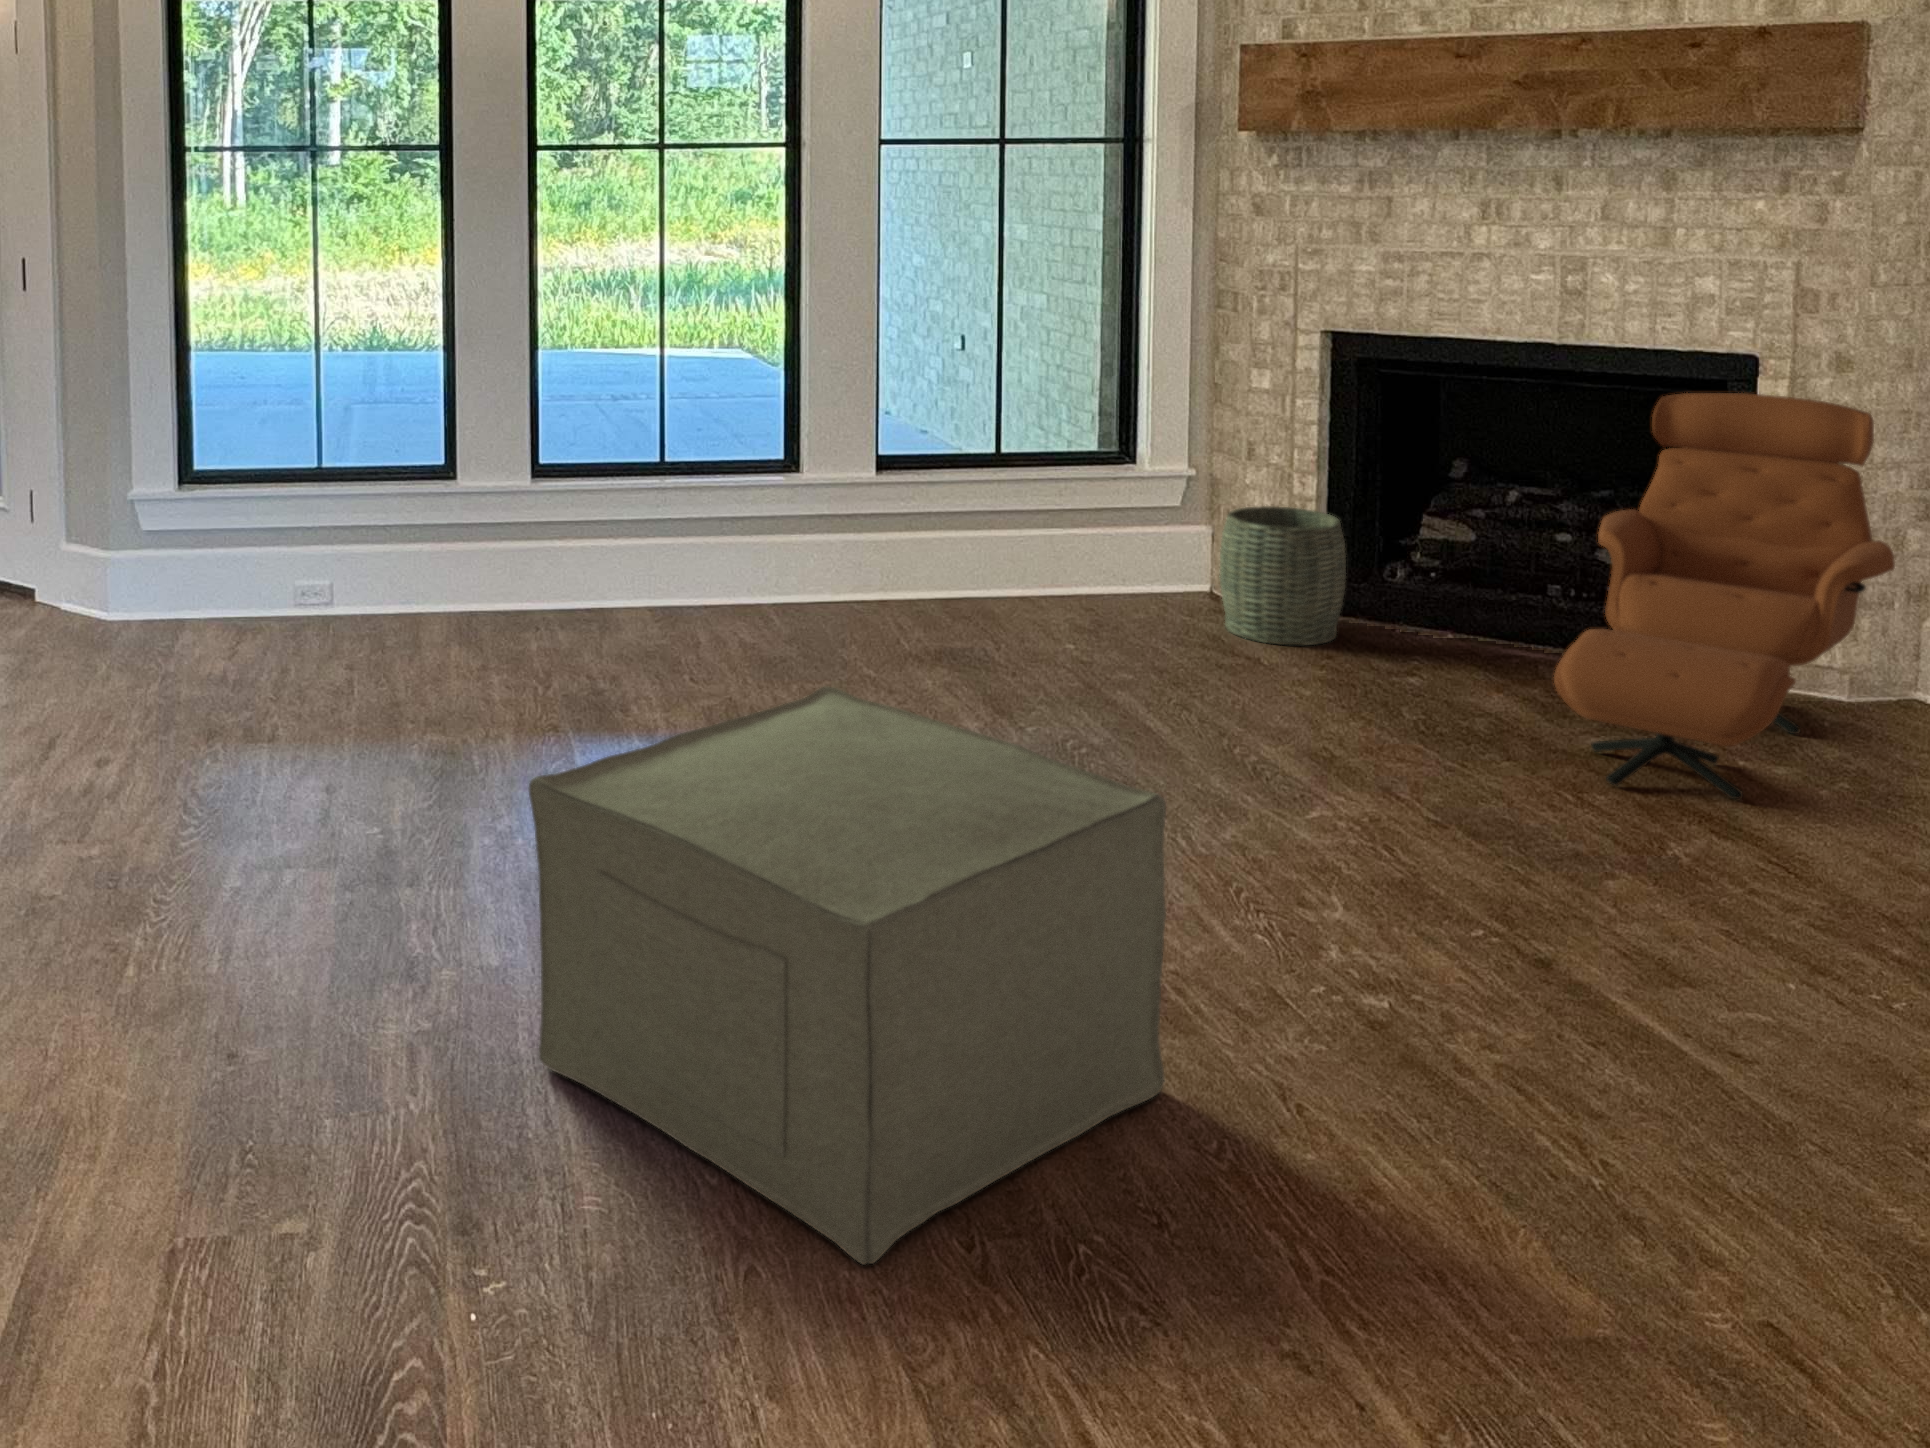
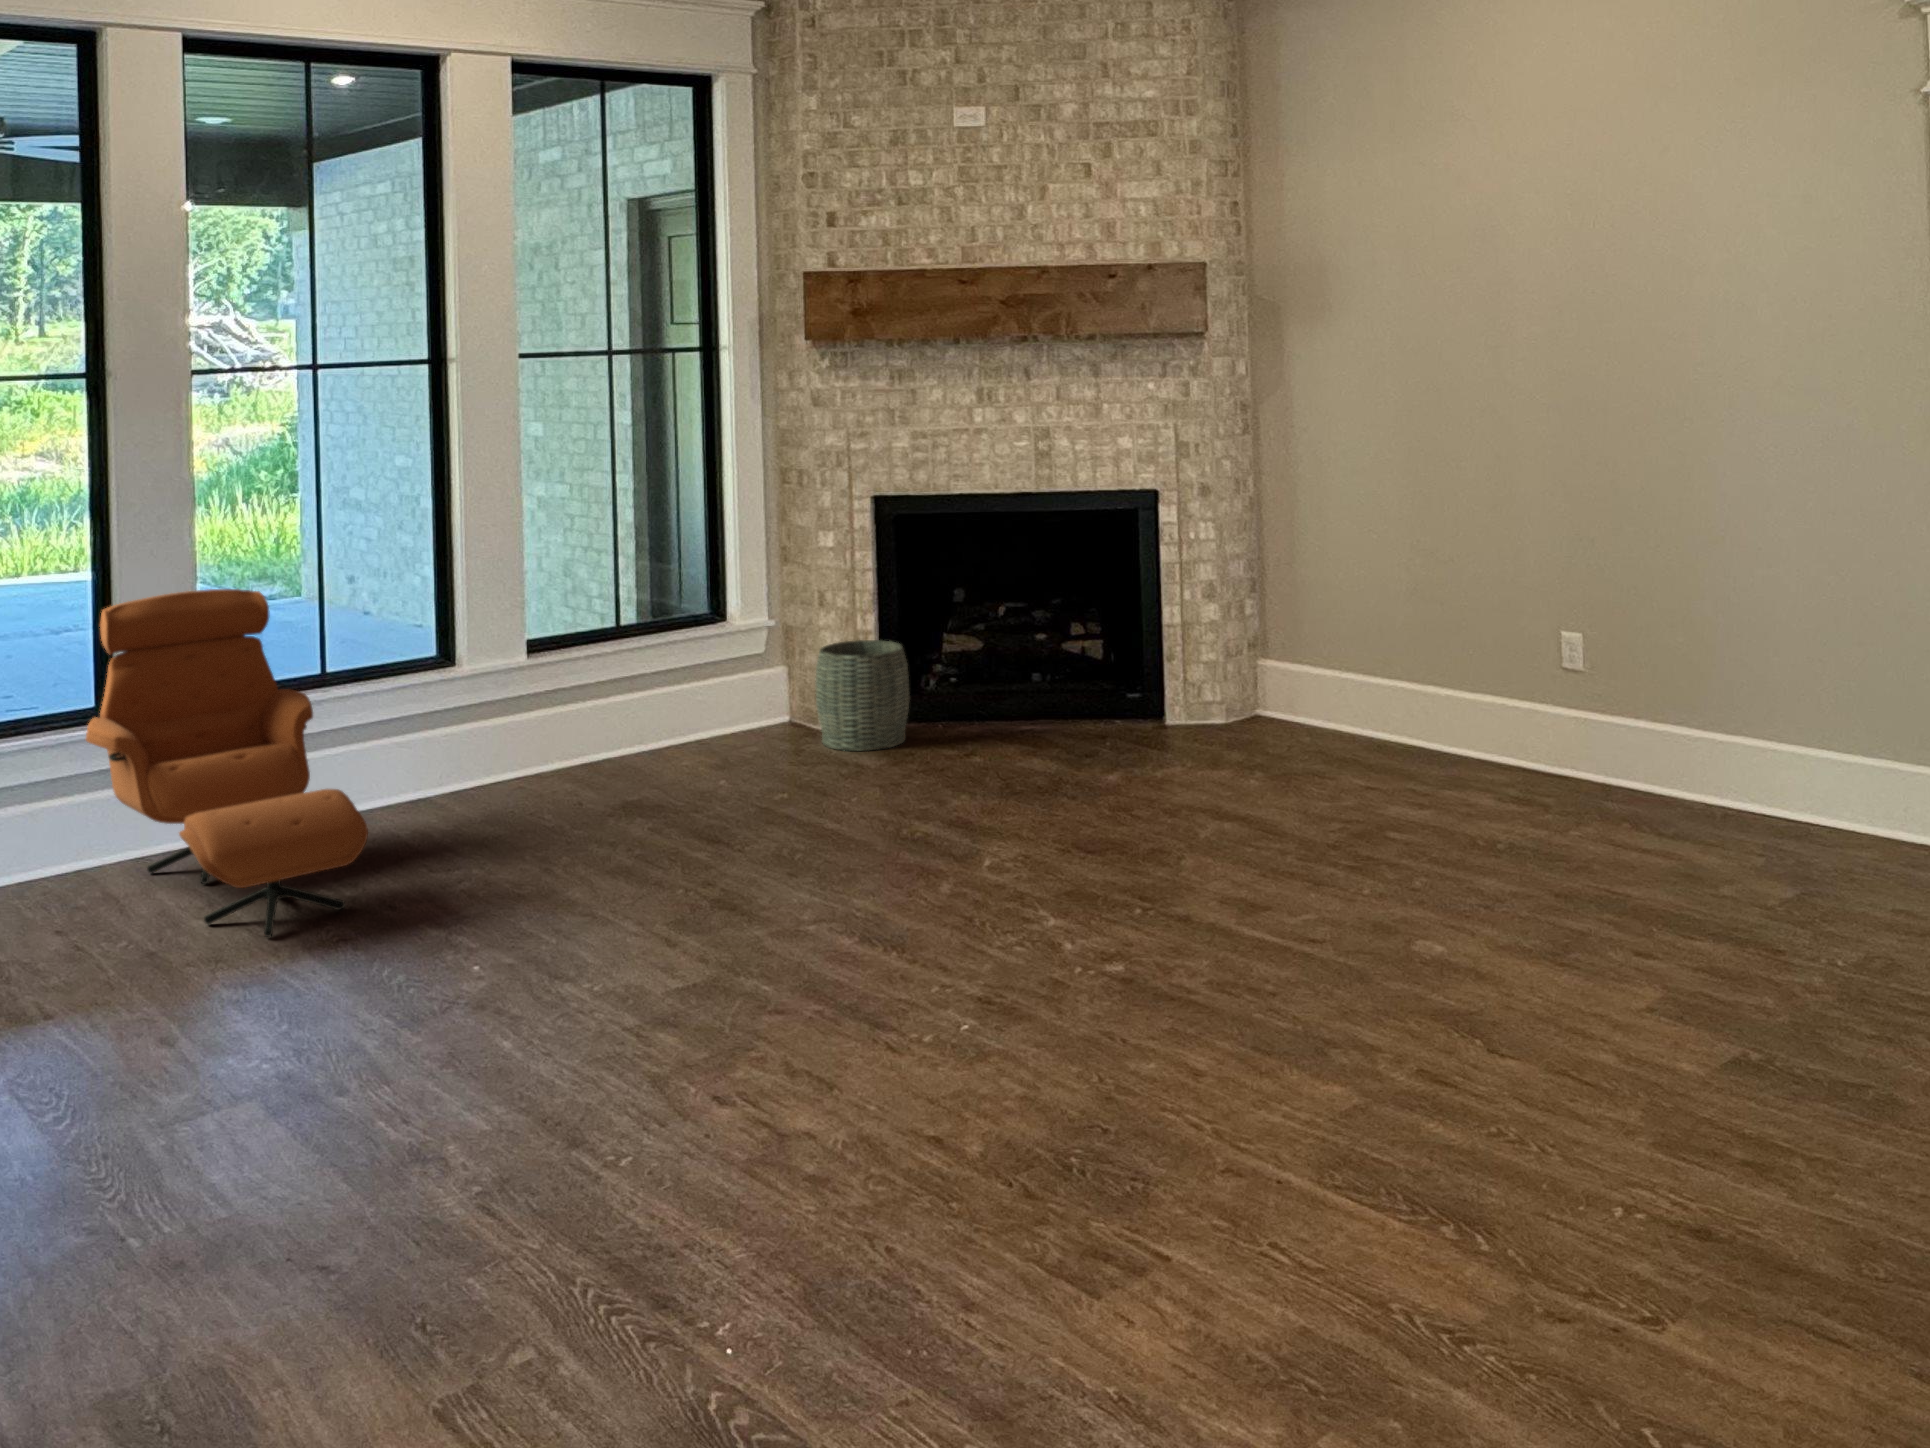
armchair: present [1554,393,1895,799] -> present [86,589,368,937]
ottoman: present [529,687,1166,1264] -> none [589,807,1052,1215]

